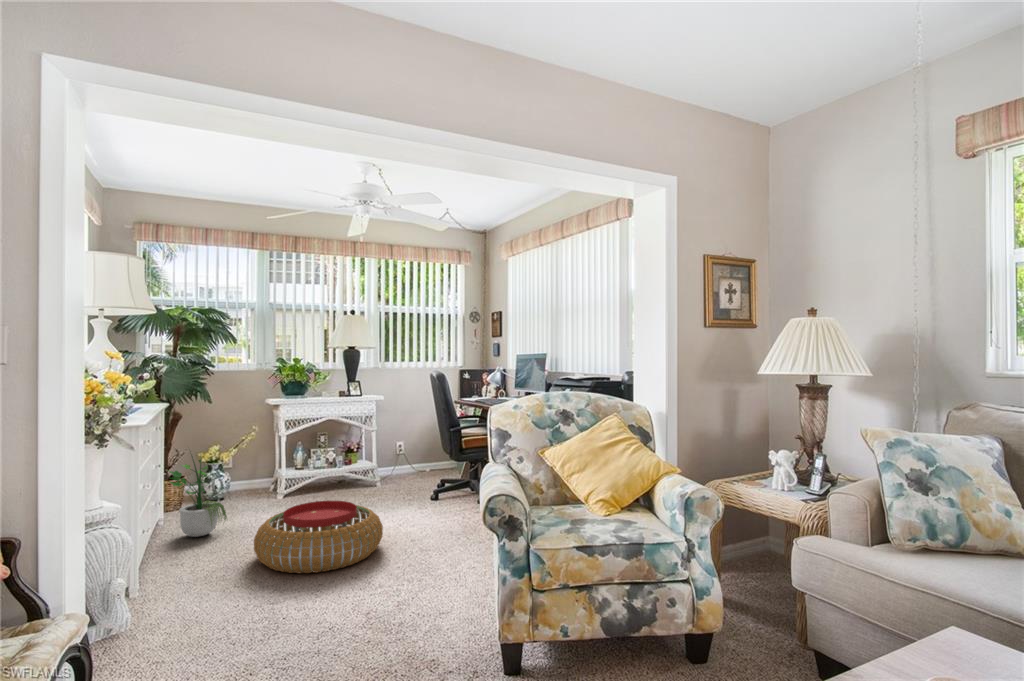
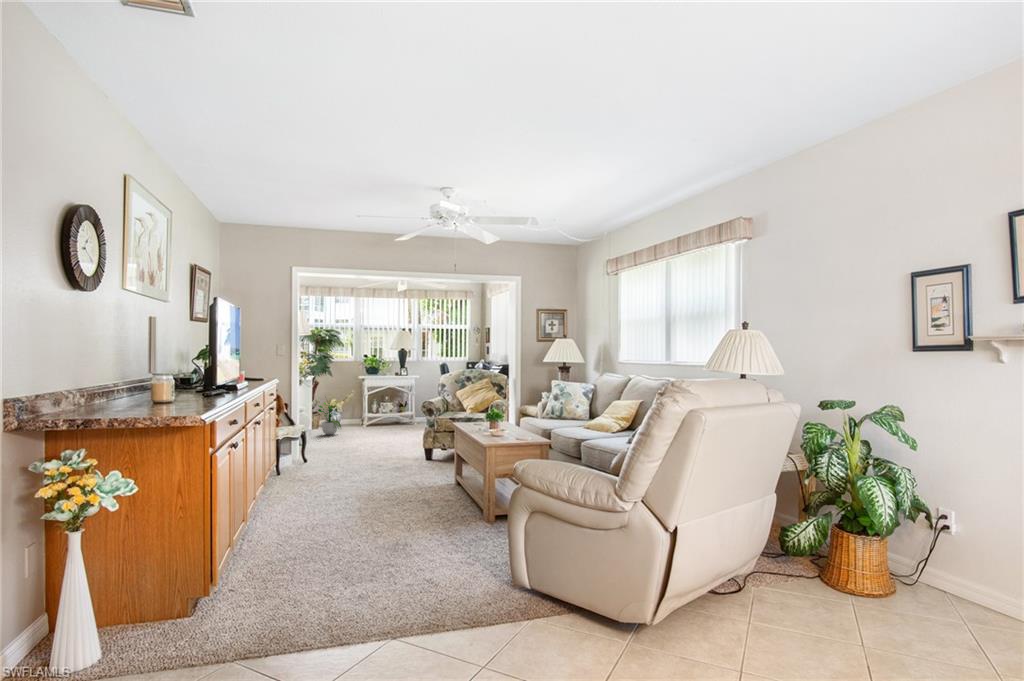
pouf: present [254,501,383,573] -> none [352,419,405,443]

